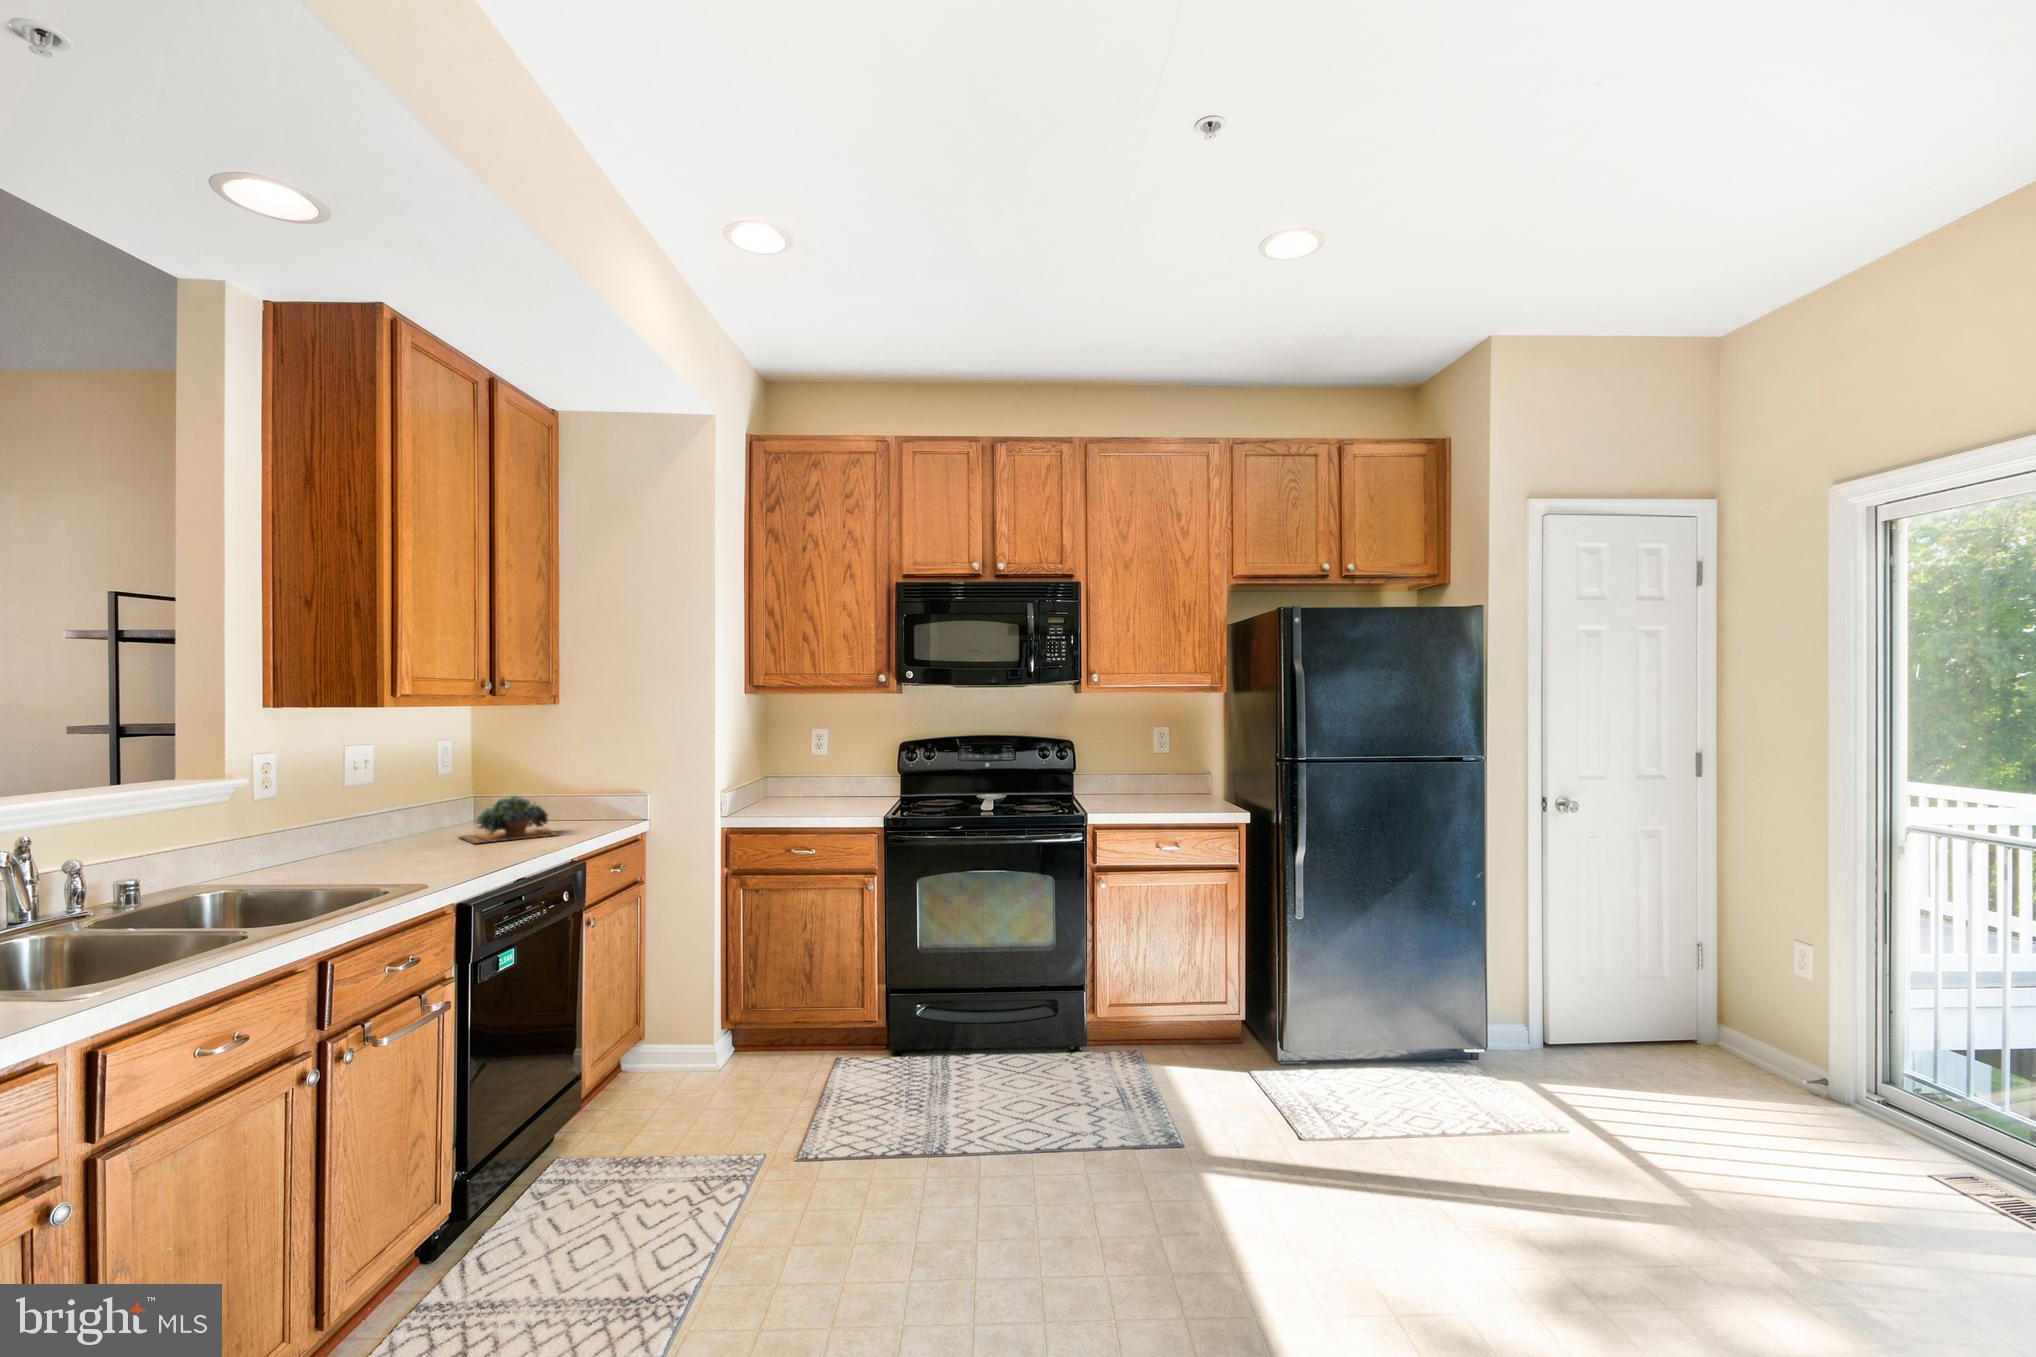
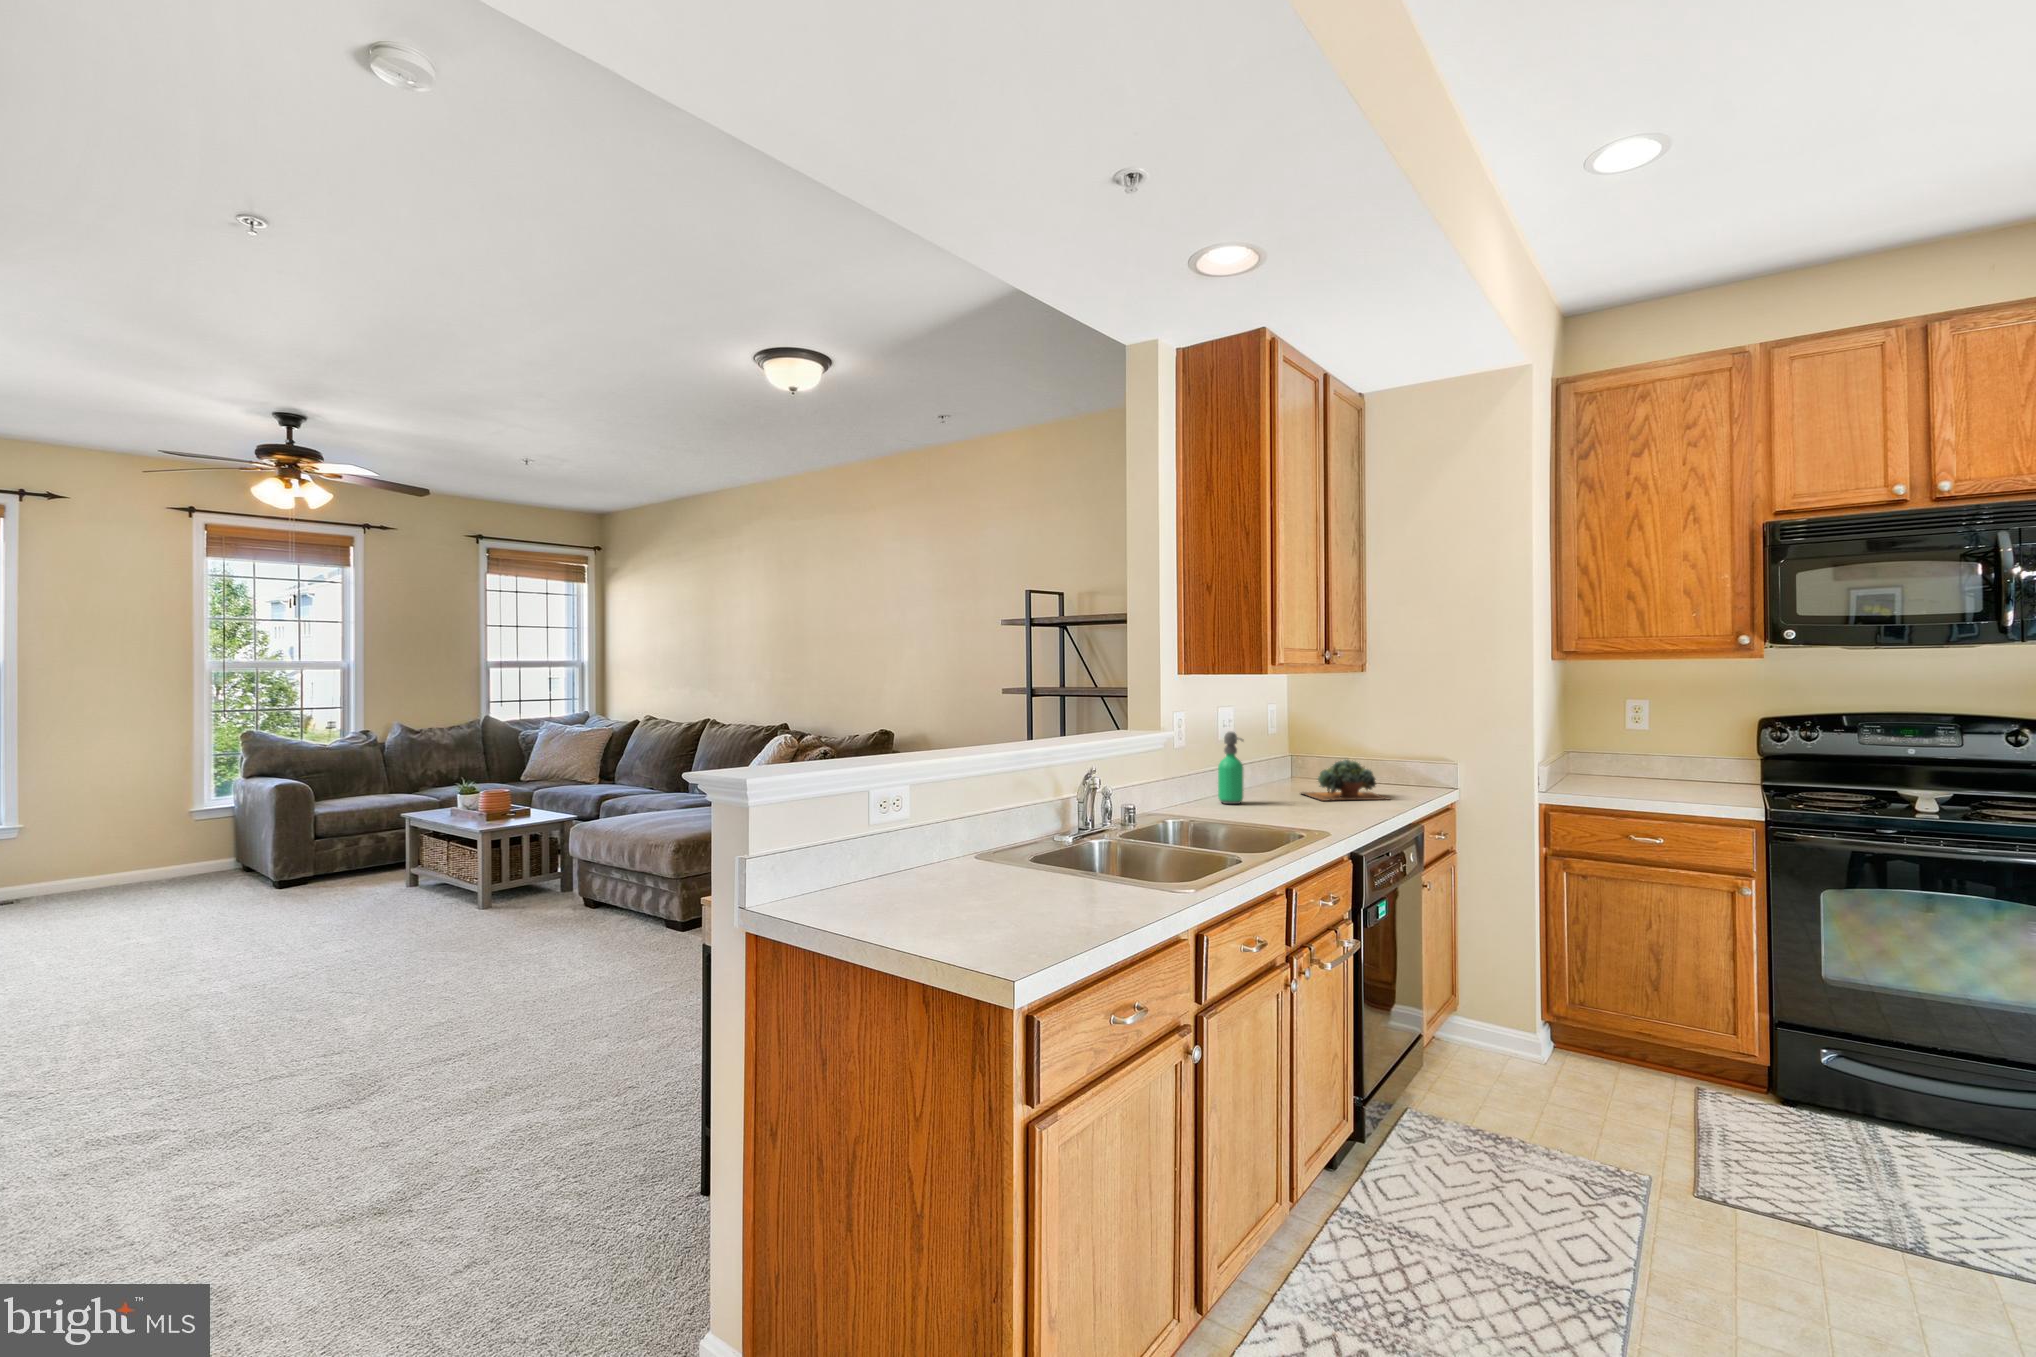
soap dispenser: none [328,772,366,859] -> present [1218,732,1243,804]

